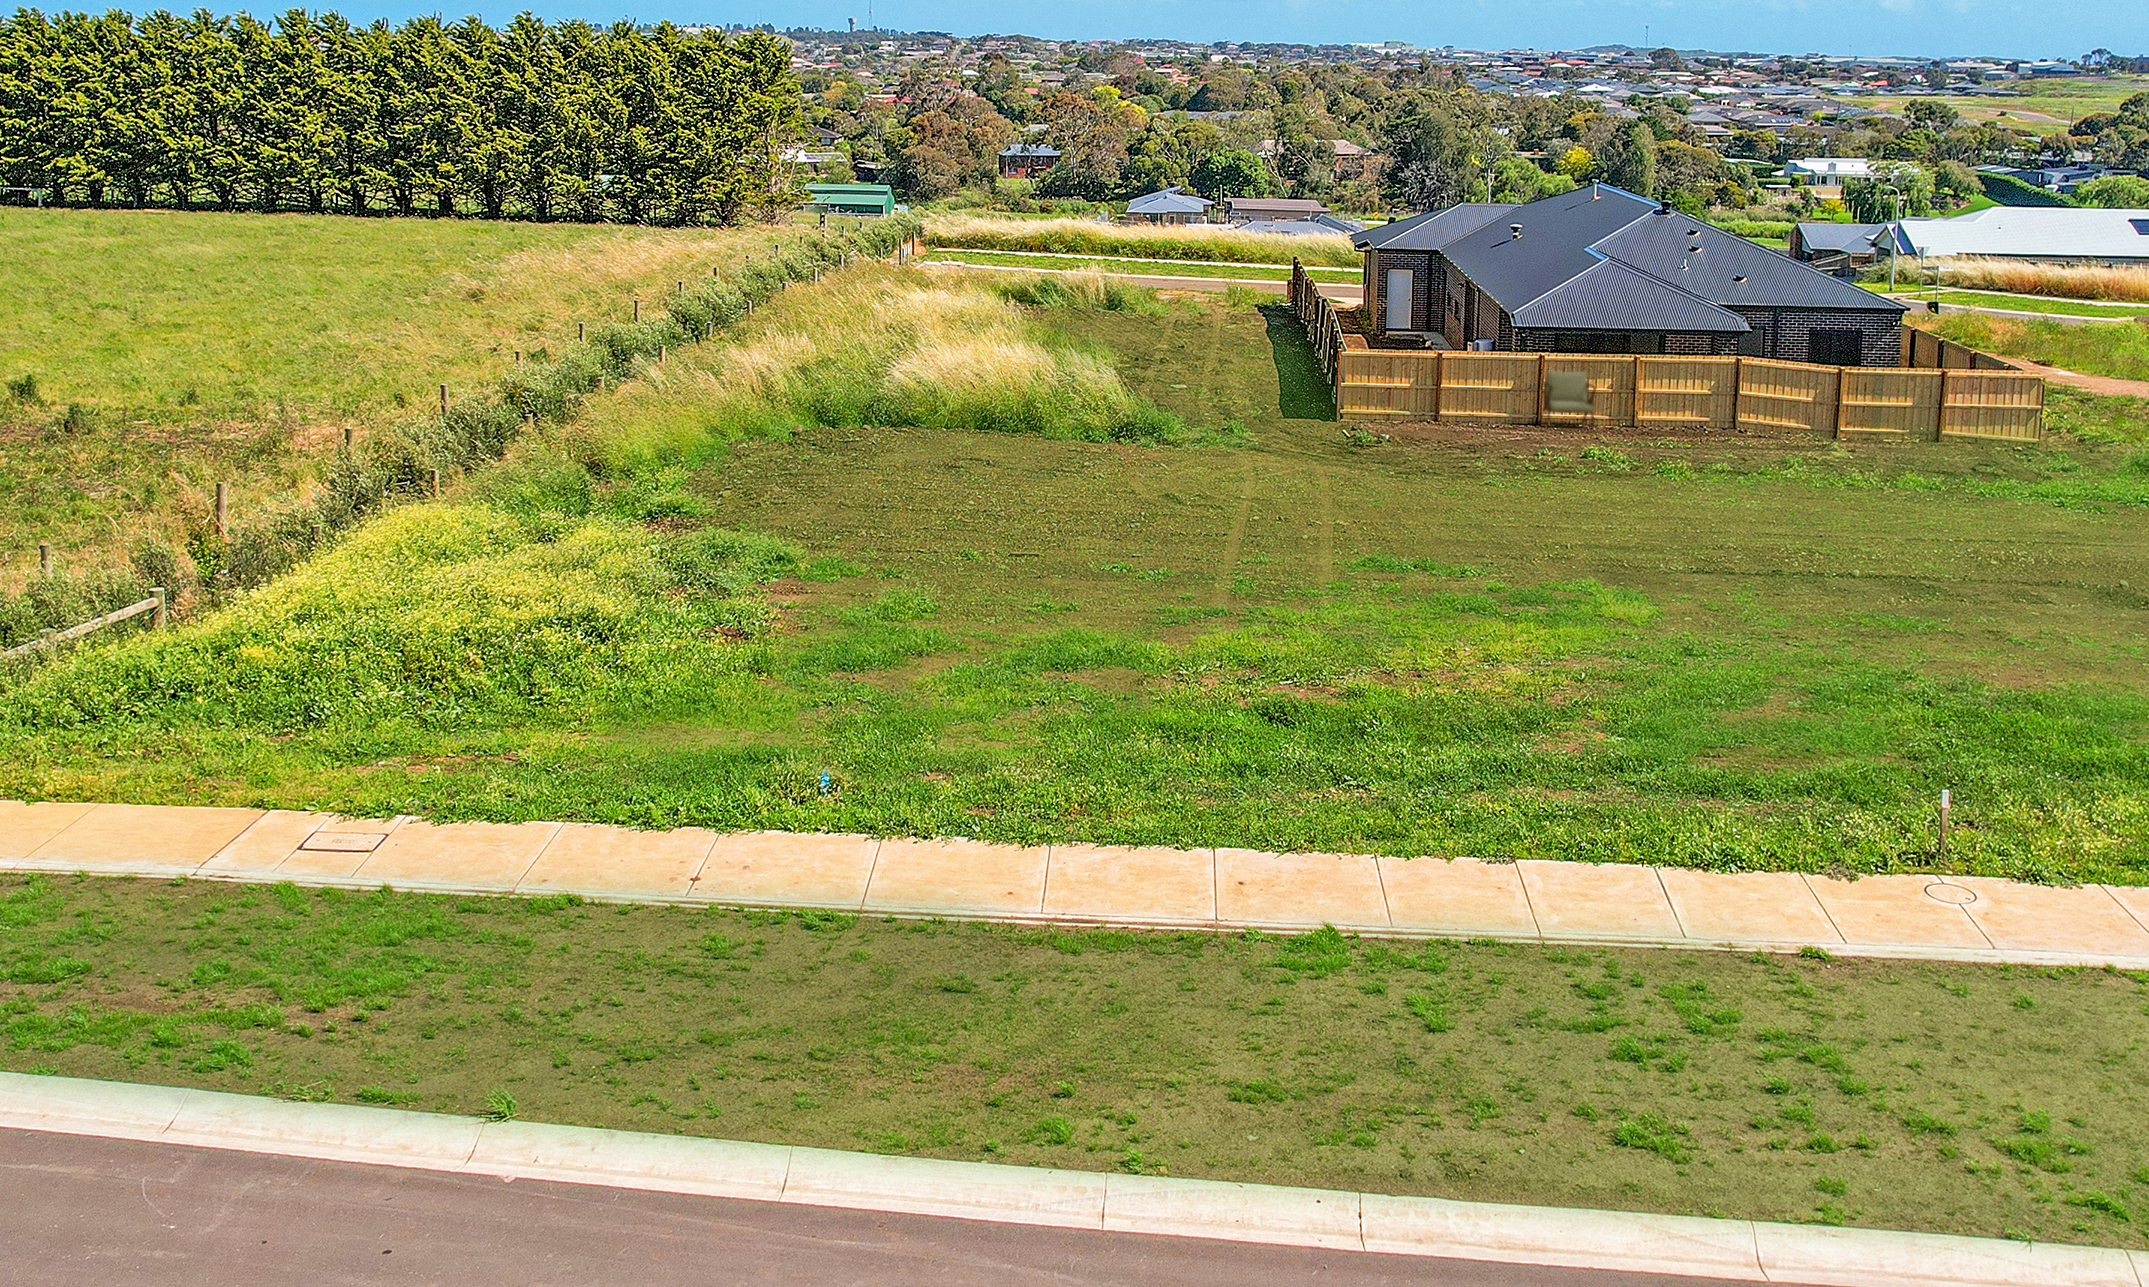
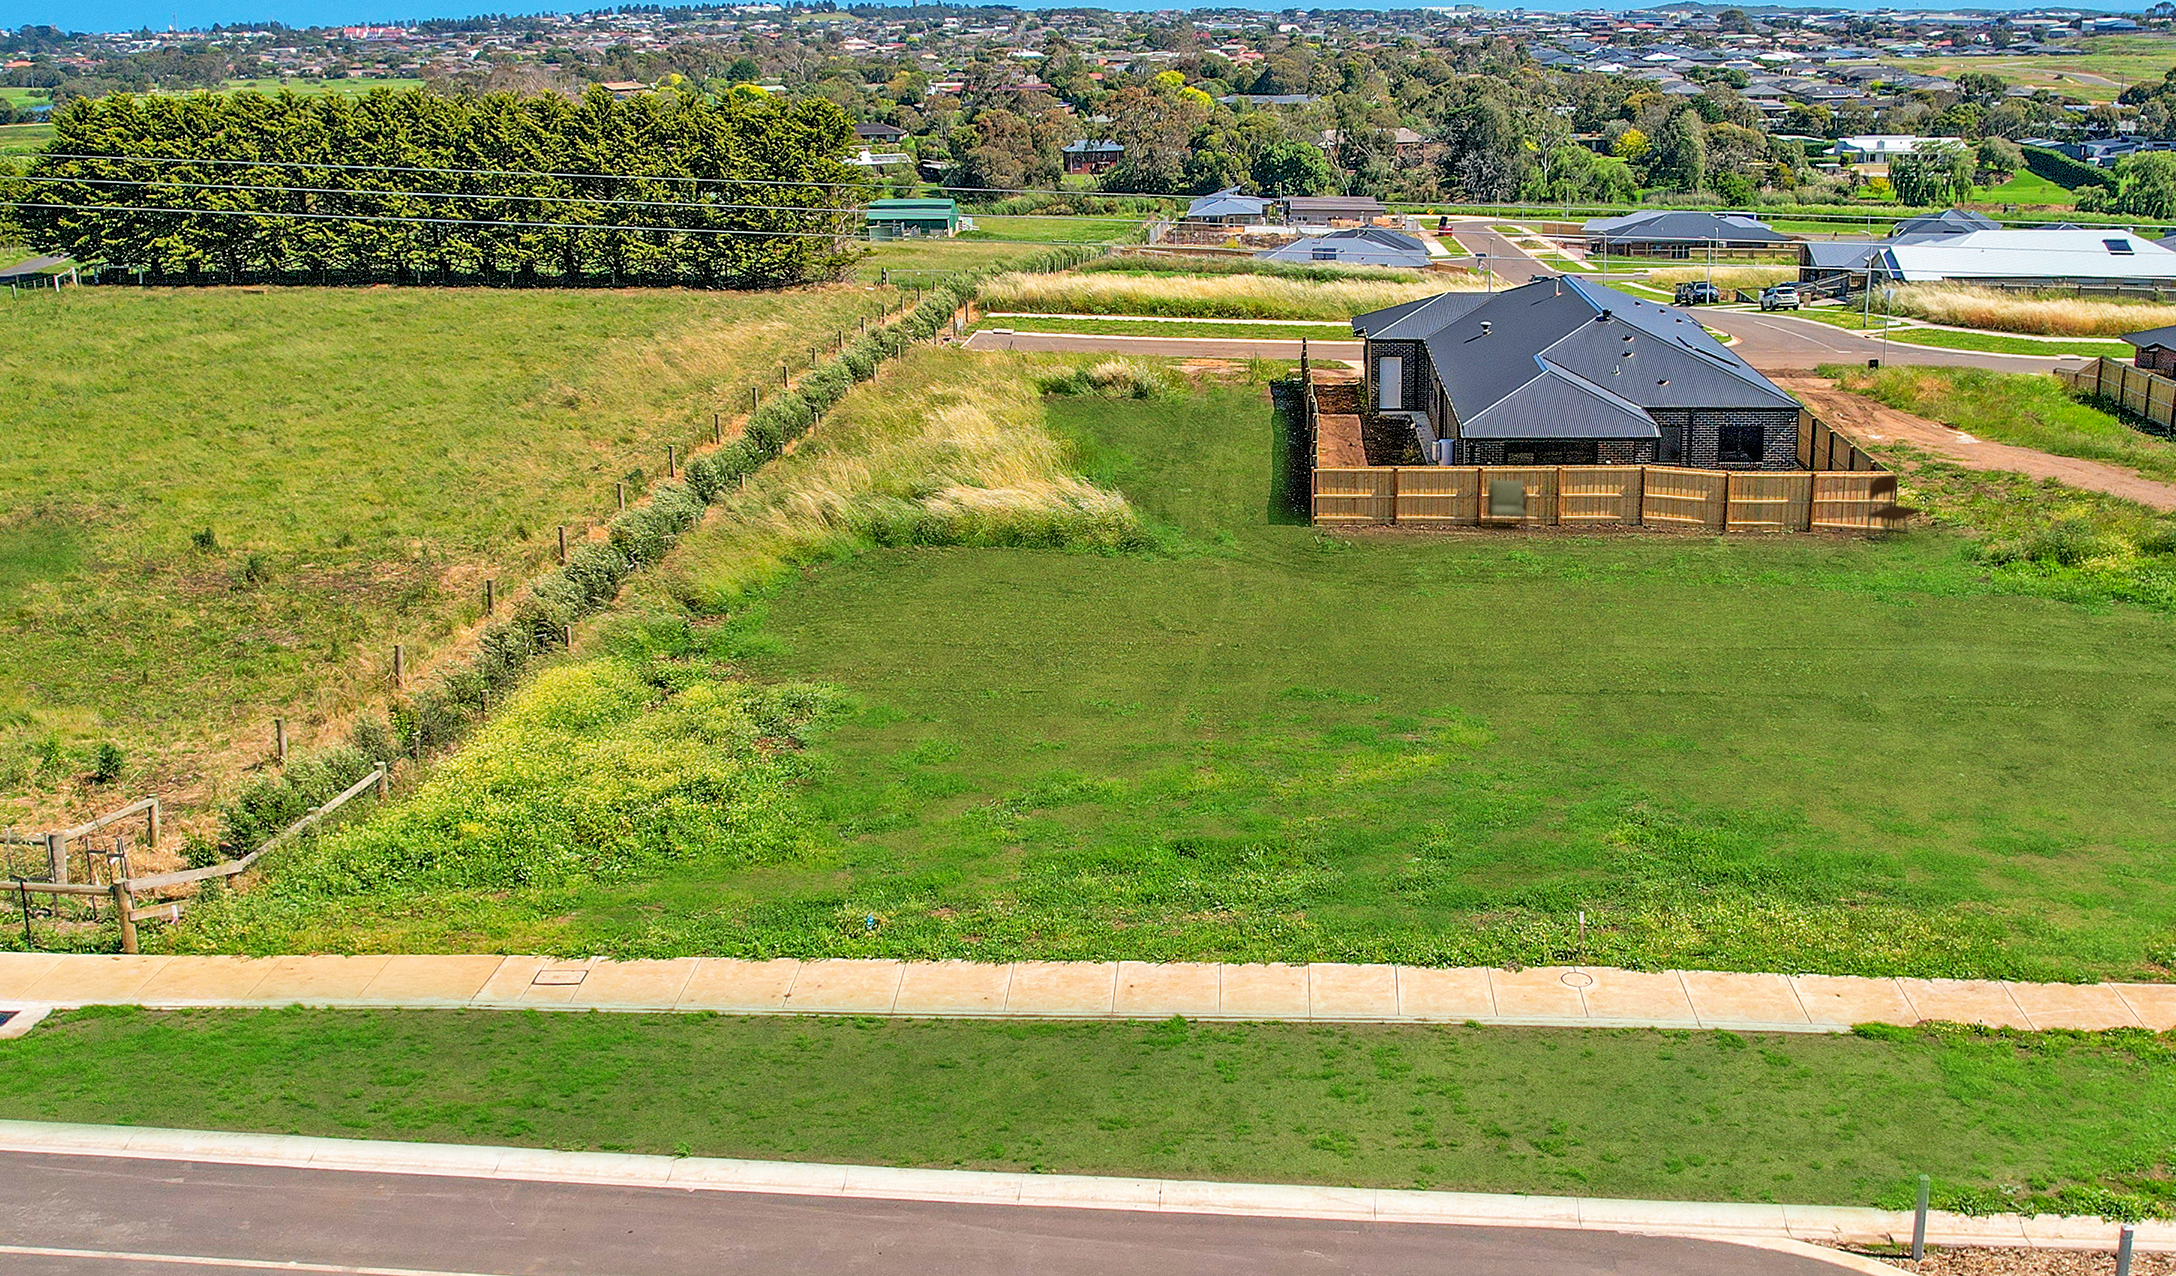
bench: none [2023,369,2089,447] -> present [1866,475,1918,541]

